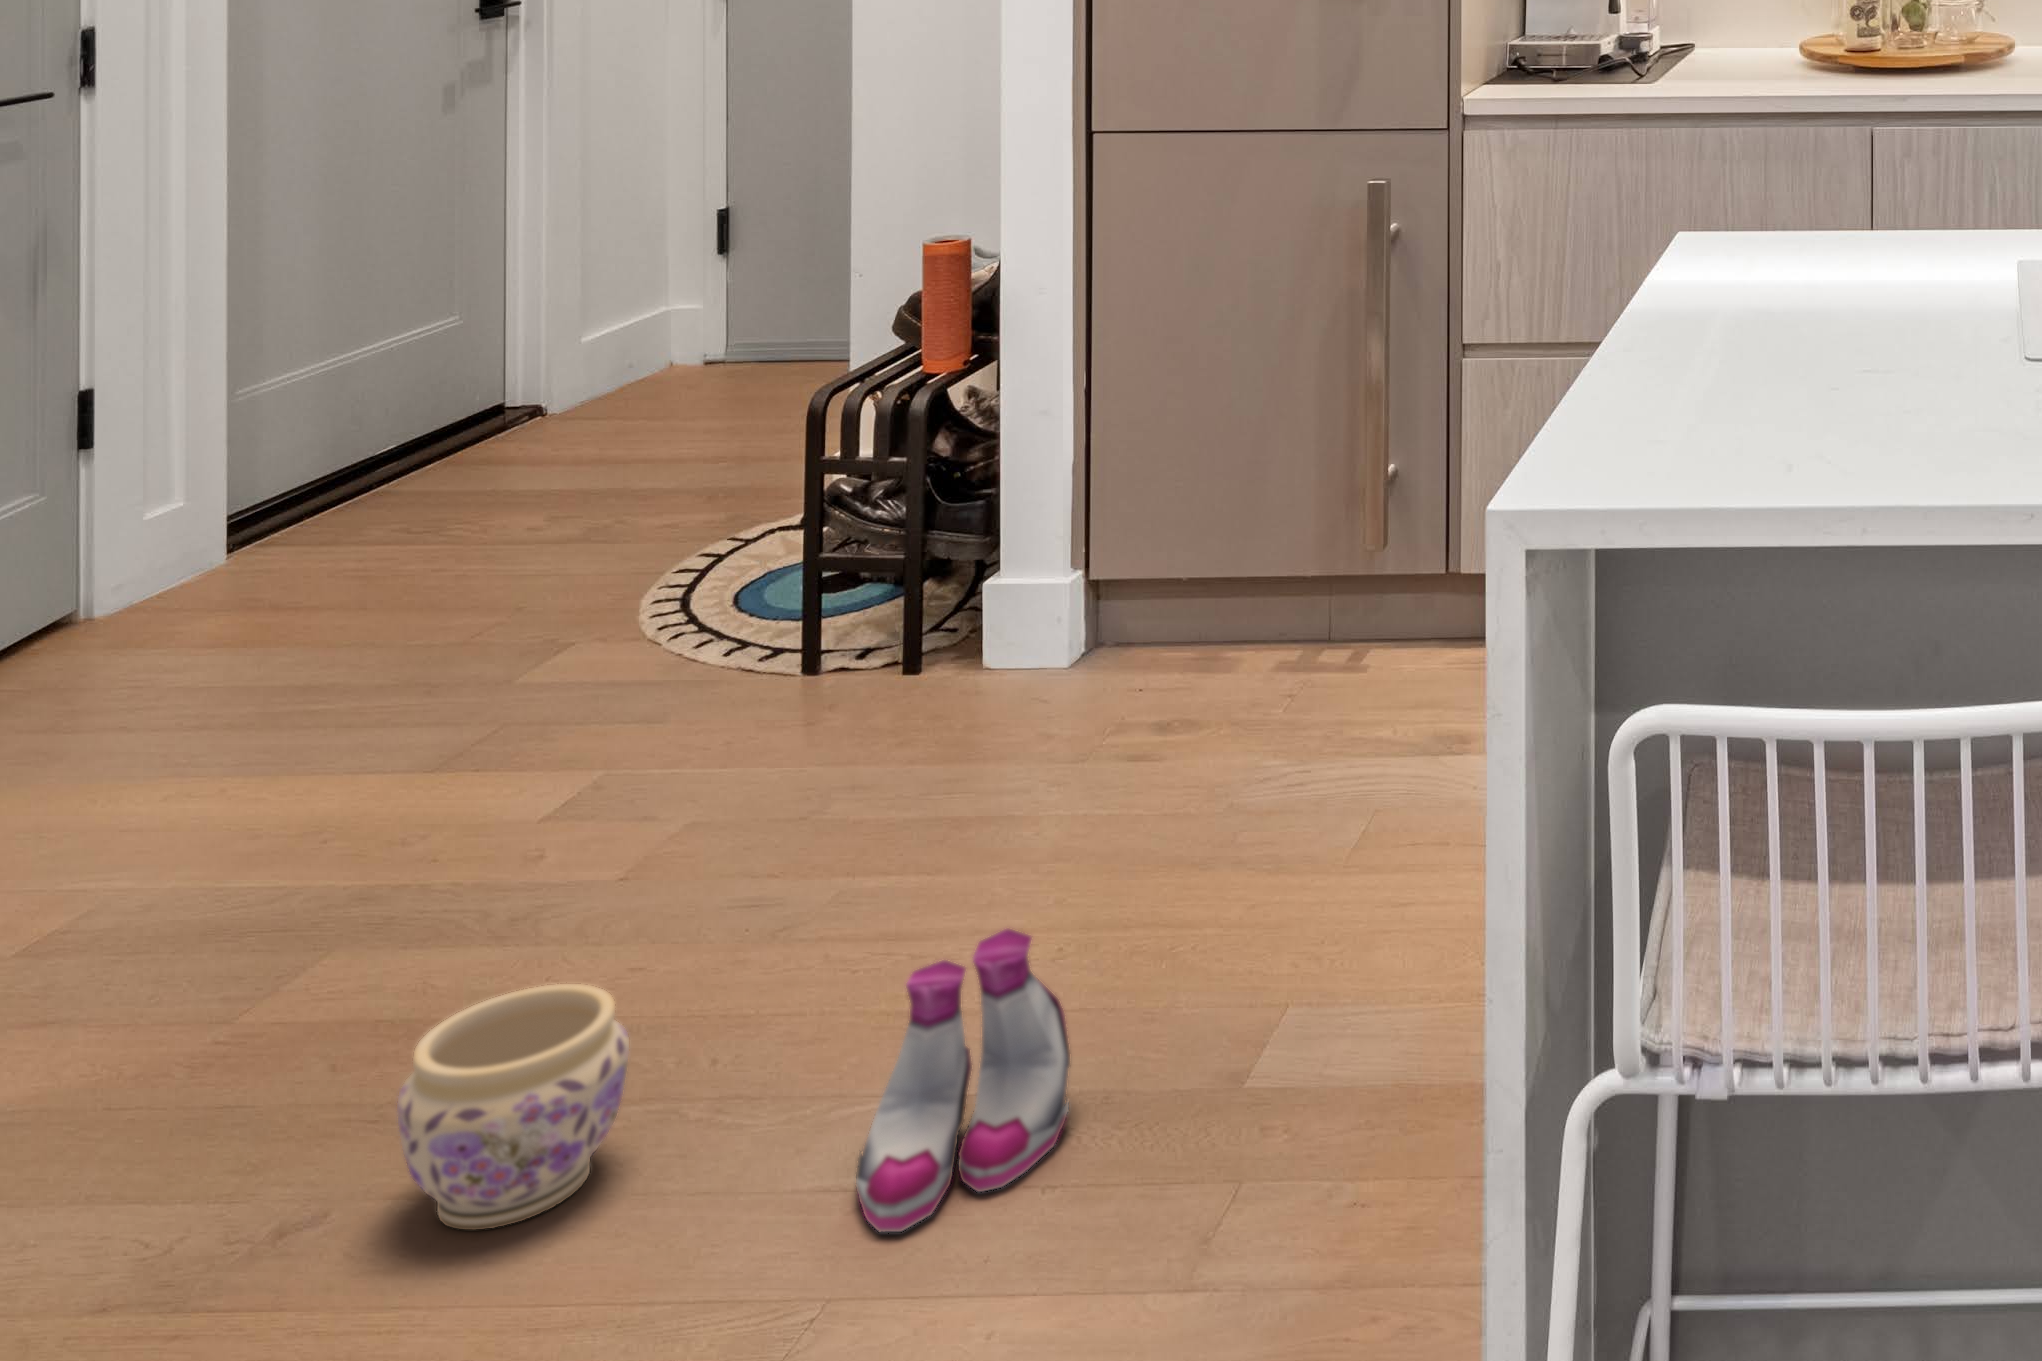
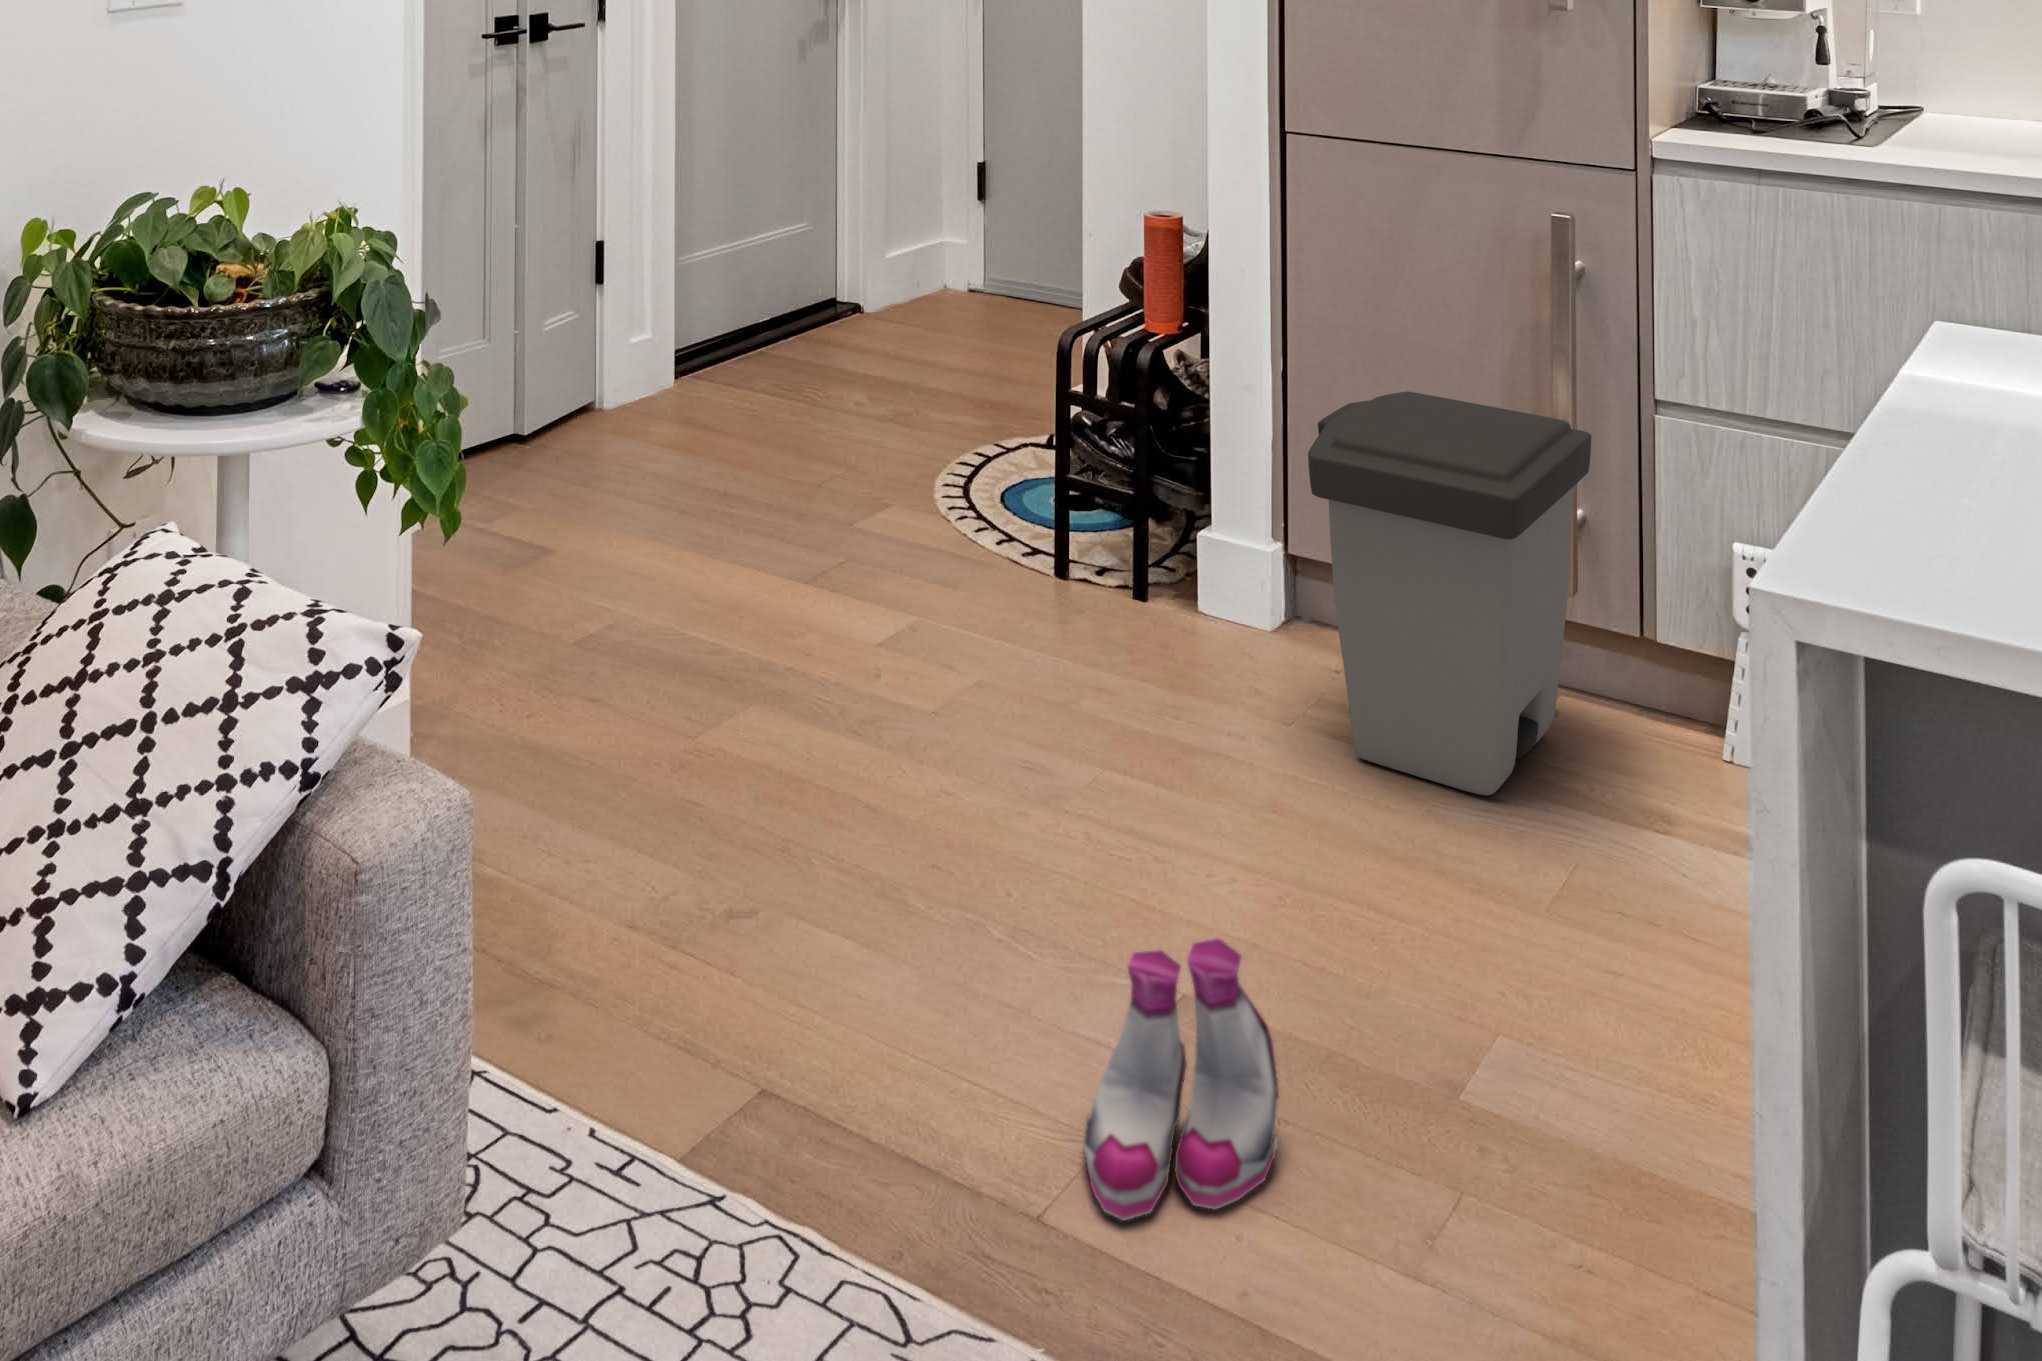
trash can: none [1111,378,1398,755] -> present [1308,392,1592,795]
planter: present [397,984,629,1230] -> none [733,848,902,1065]

